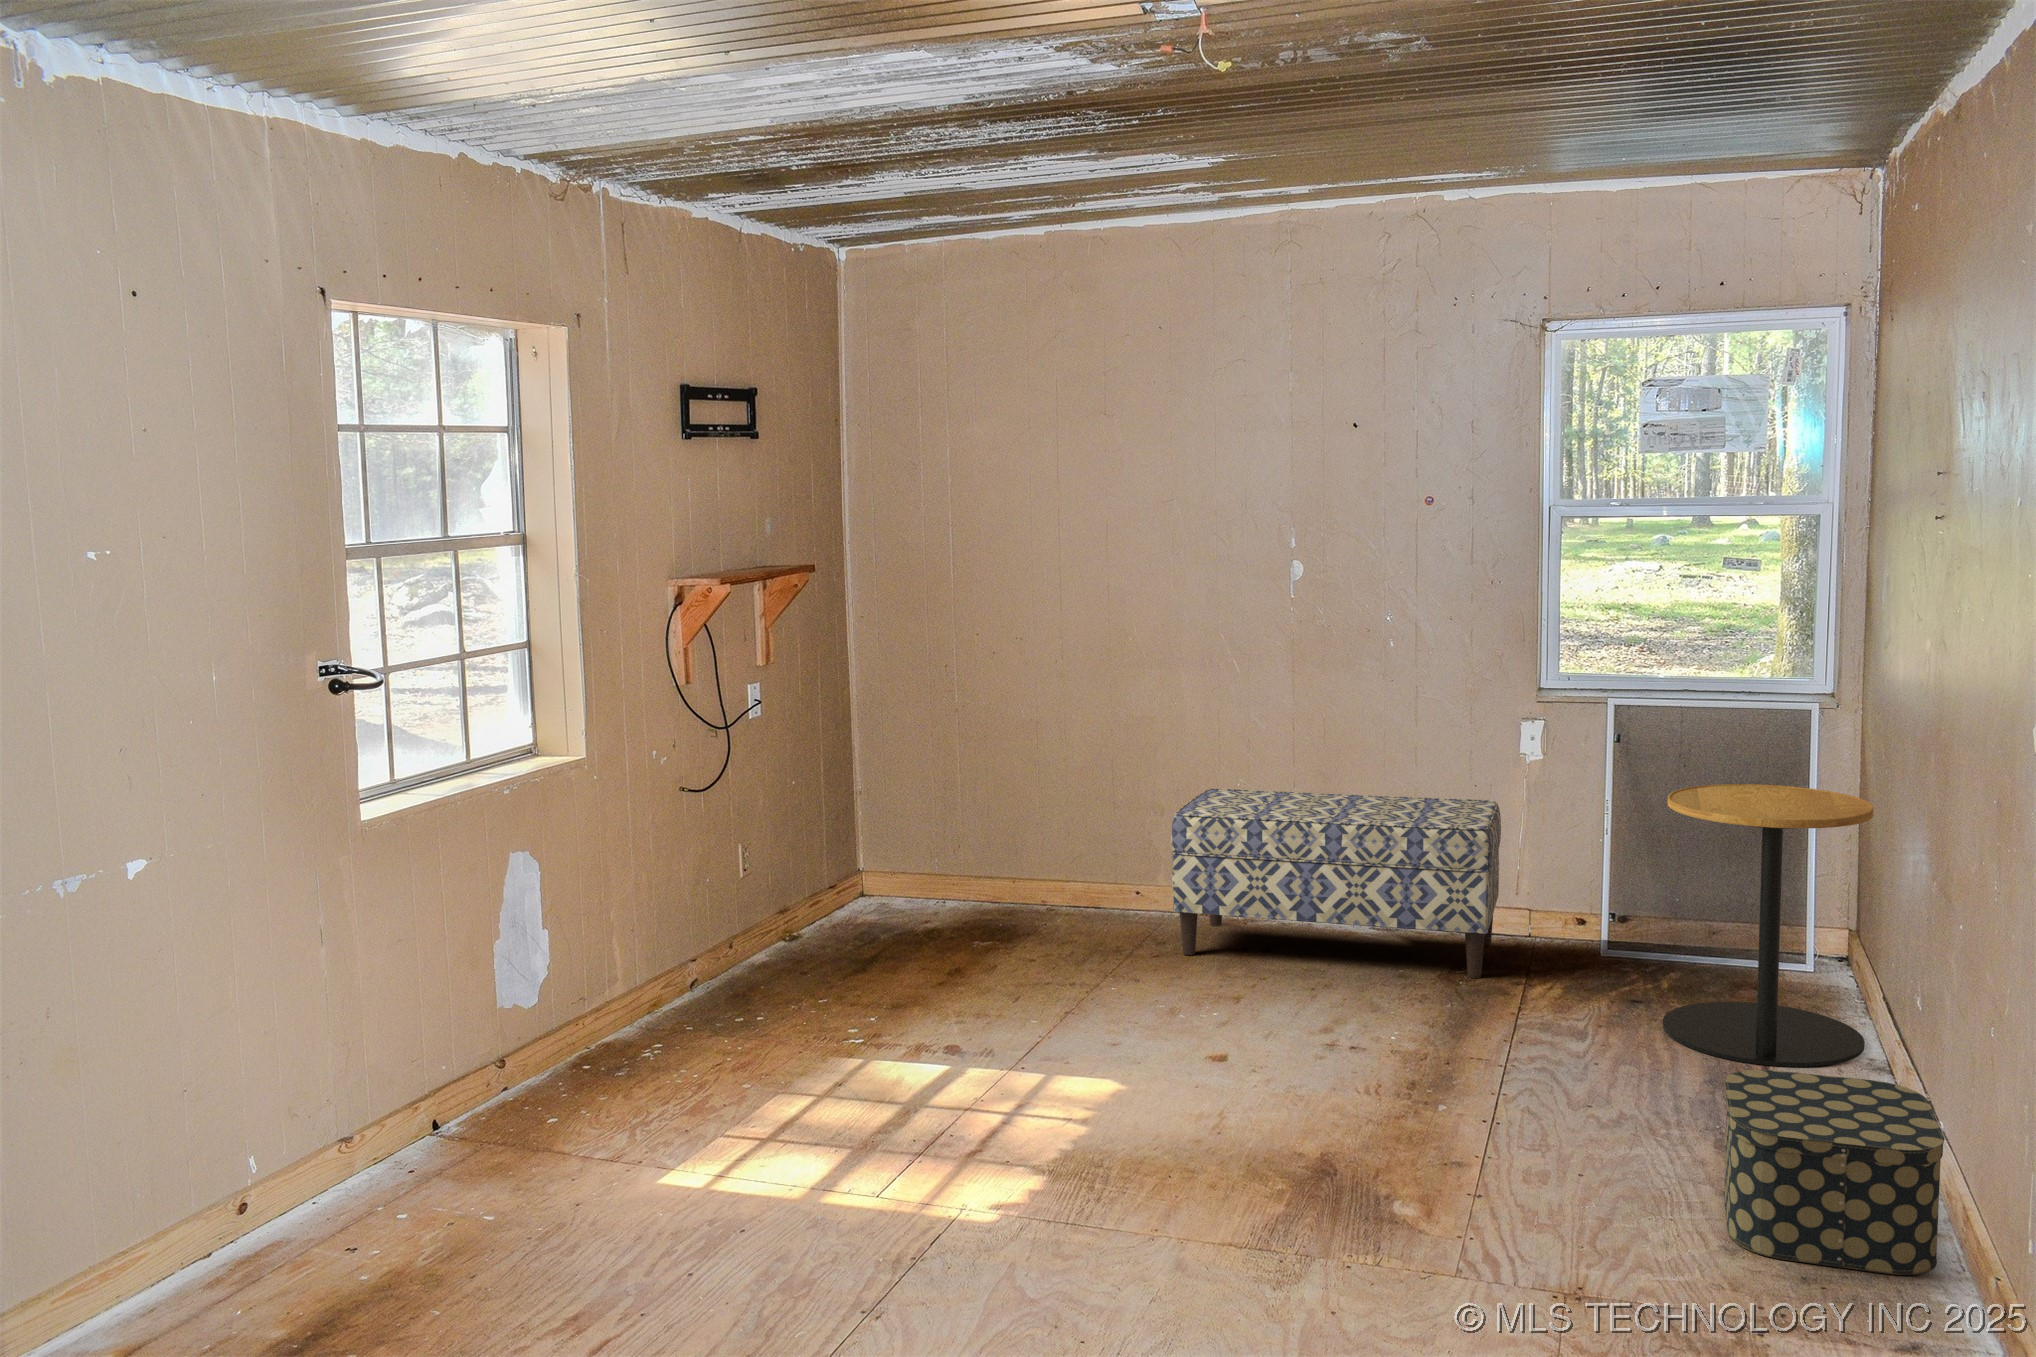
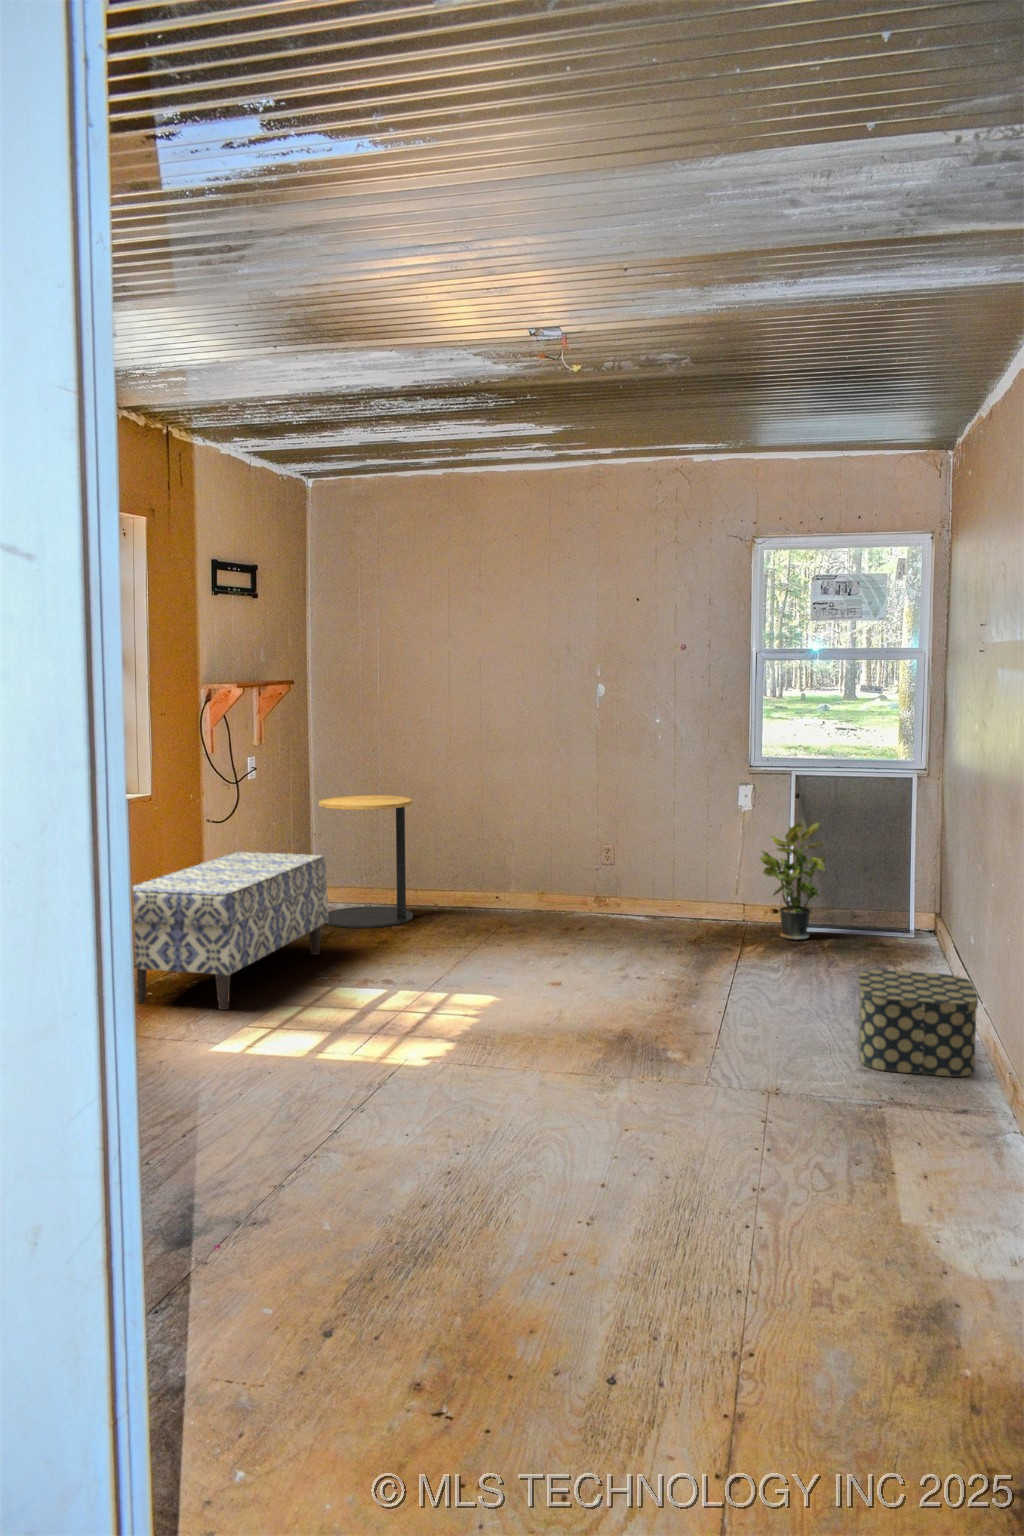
potted plant: none [1553,776,1665,974] -> present [760,820,826,940]
side table: present [1663,784,1873,1067] -> present [319,795,413,928]
bench: present [1171,789,1501,978] -> present [133,852,328,1010]

